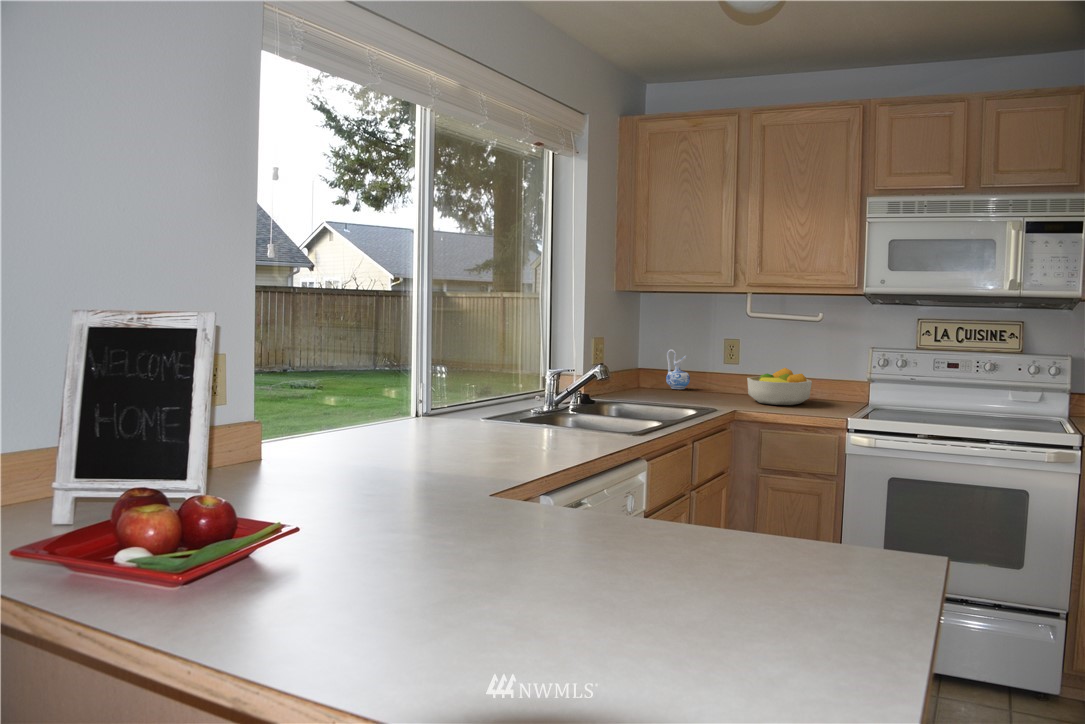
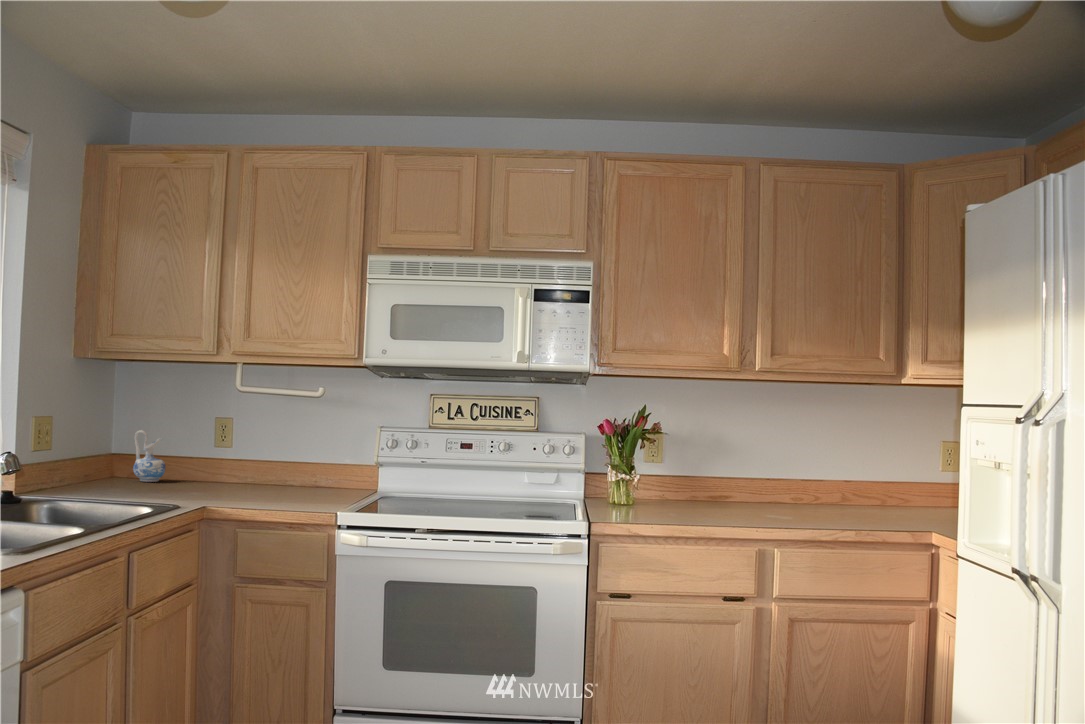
fruit bowl: present [747,368,812,405] -> none [232,452,311,498]

